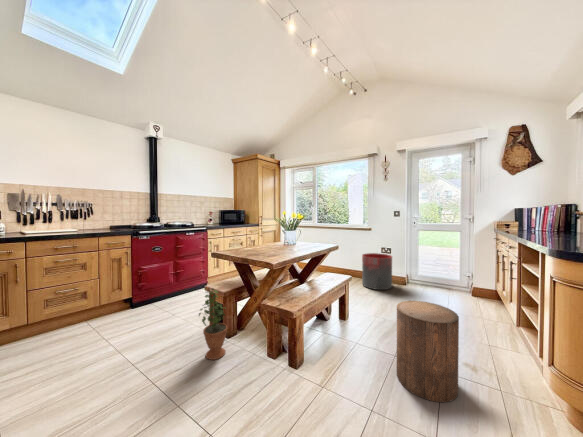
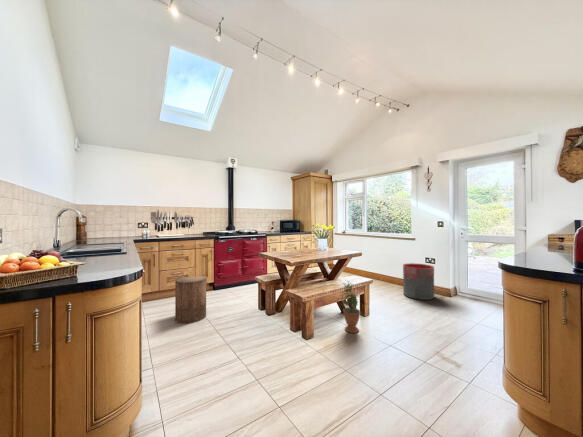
potted plant: present [199,289,227,360] -> present [342,283,360,333]
stool: present [397,301,459,402] -> present [175,276,206,323]

